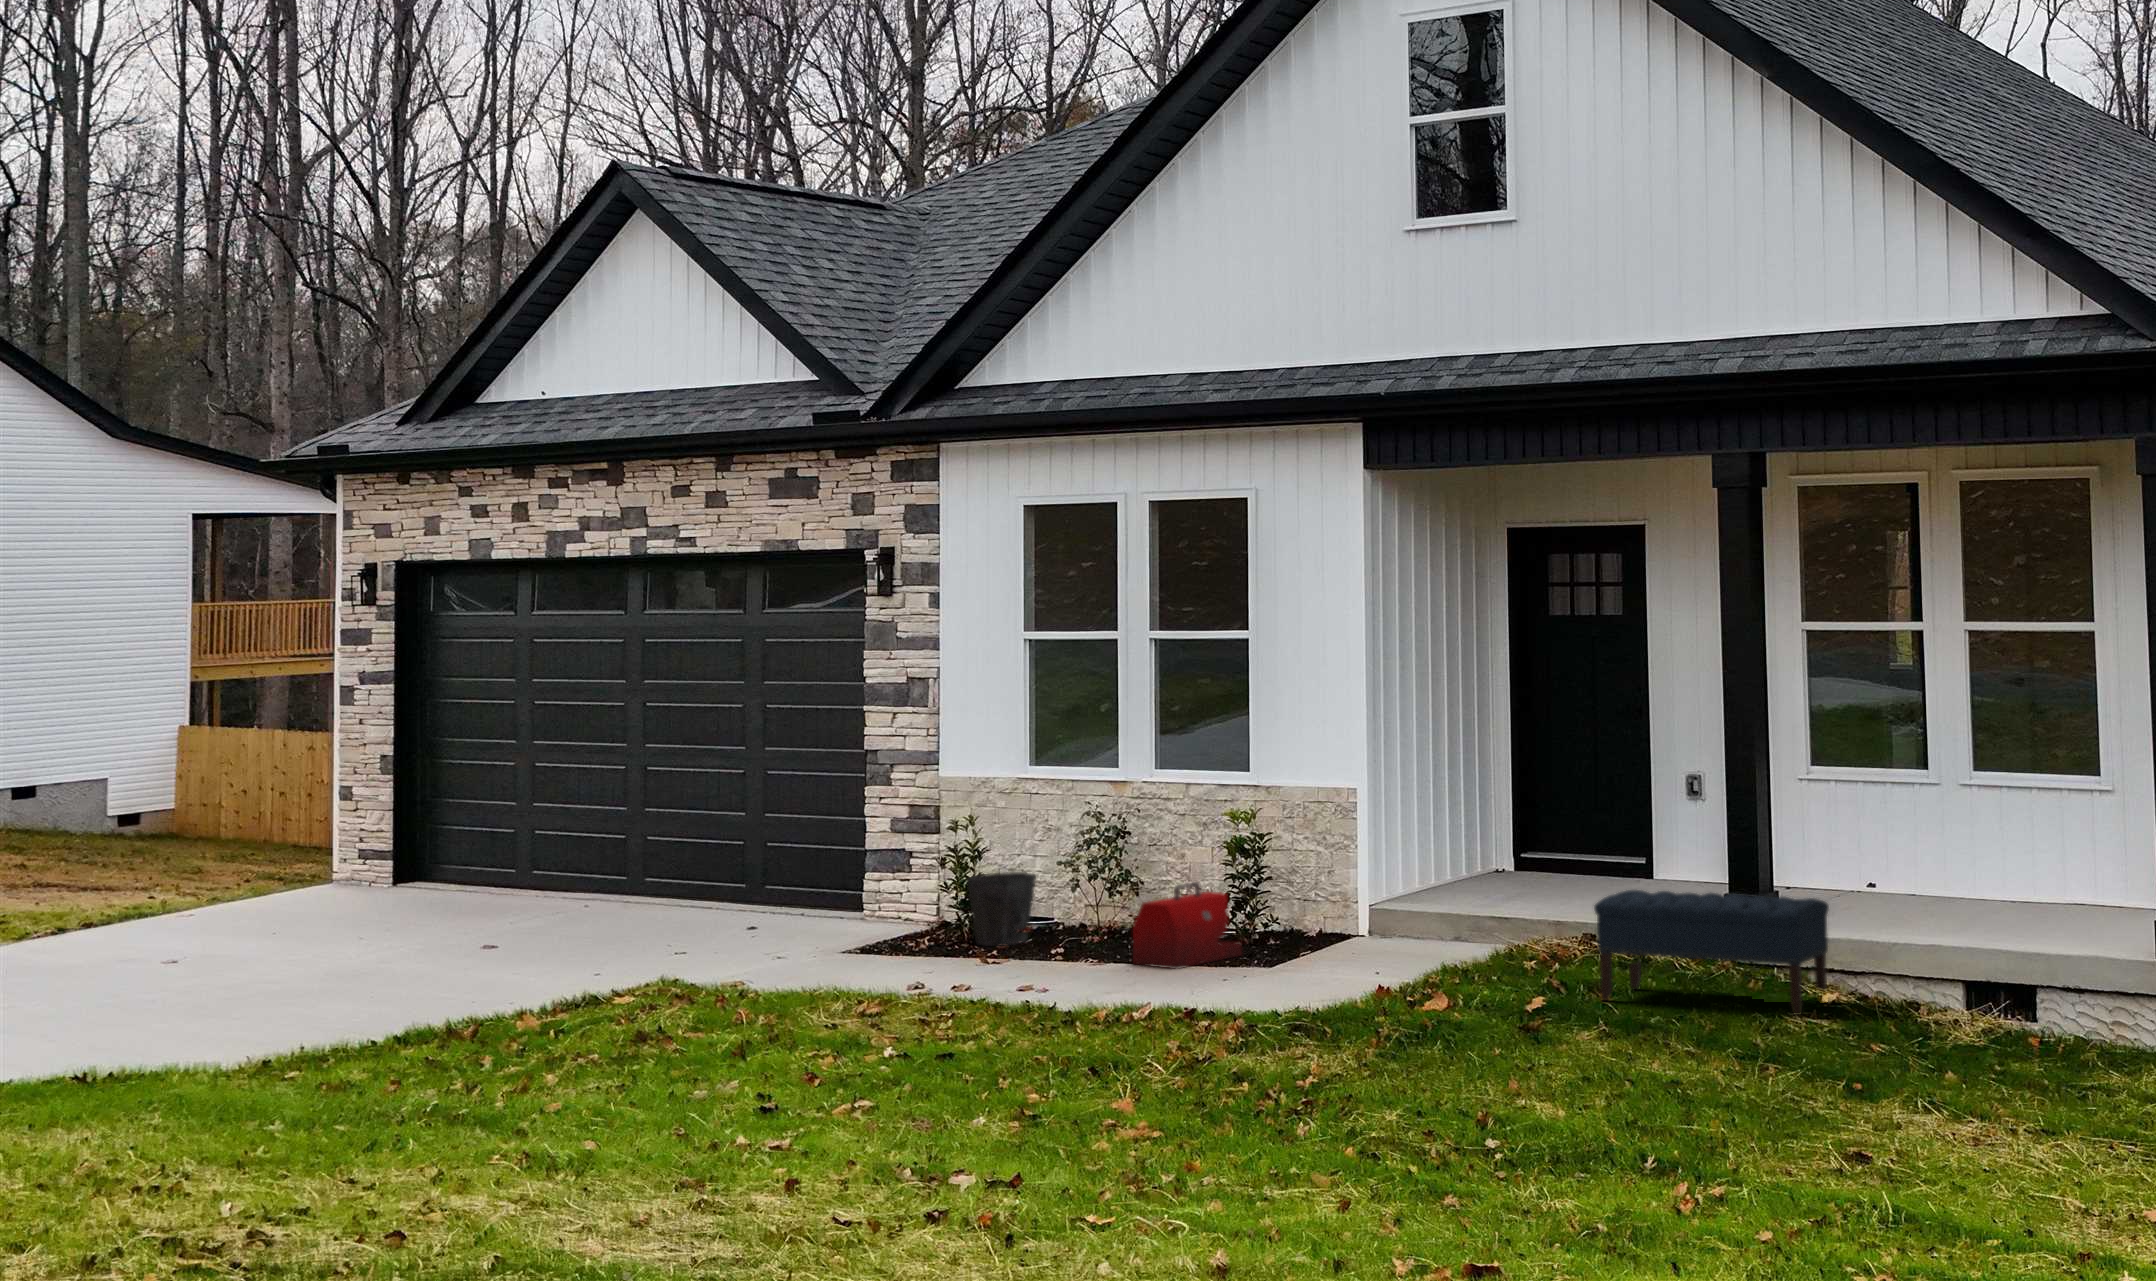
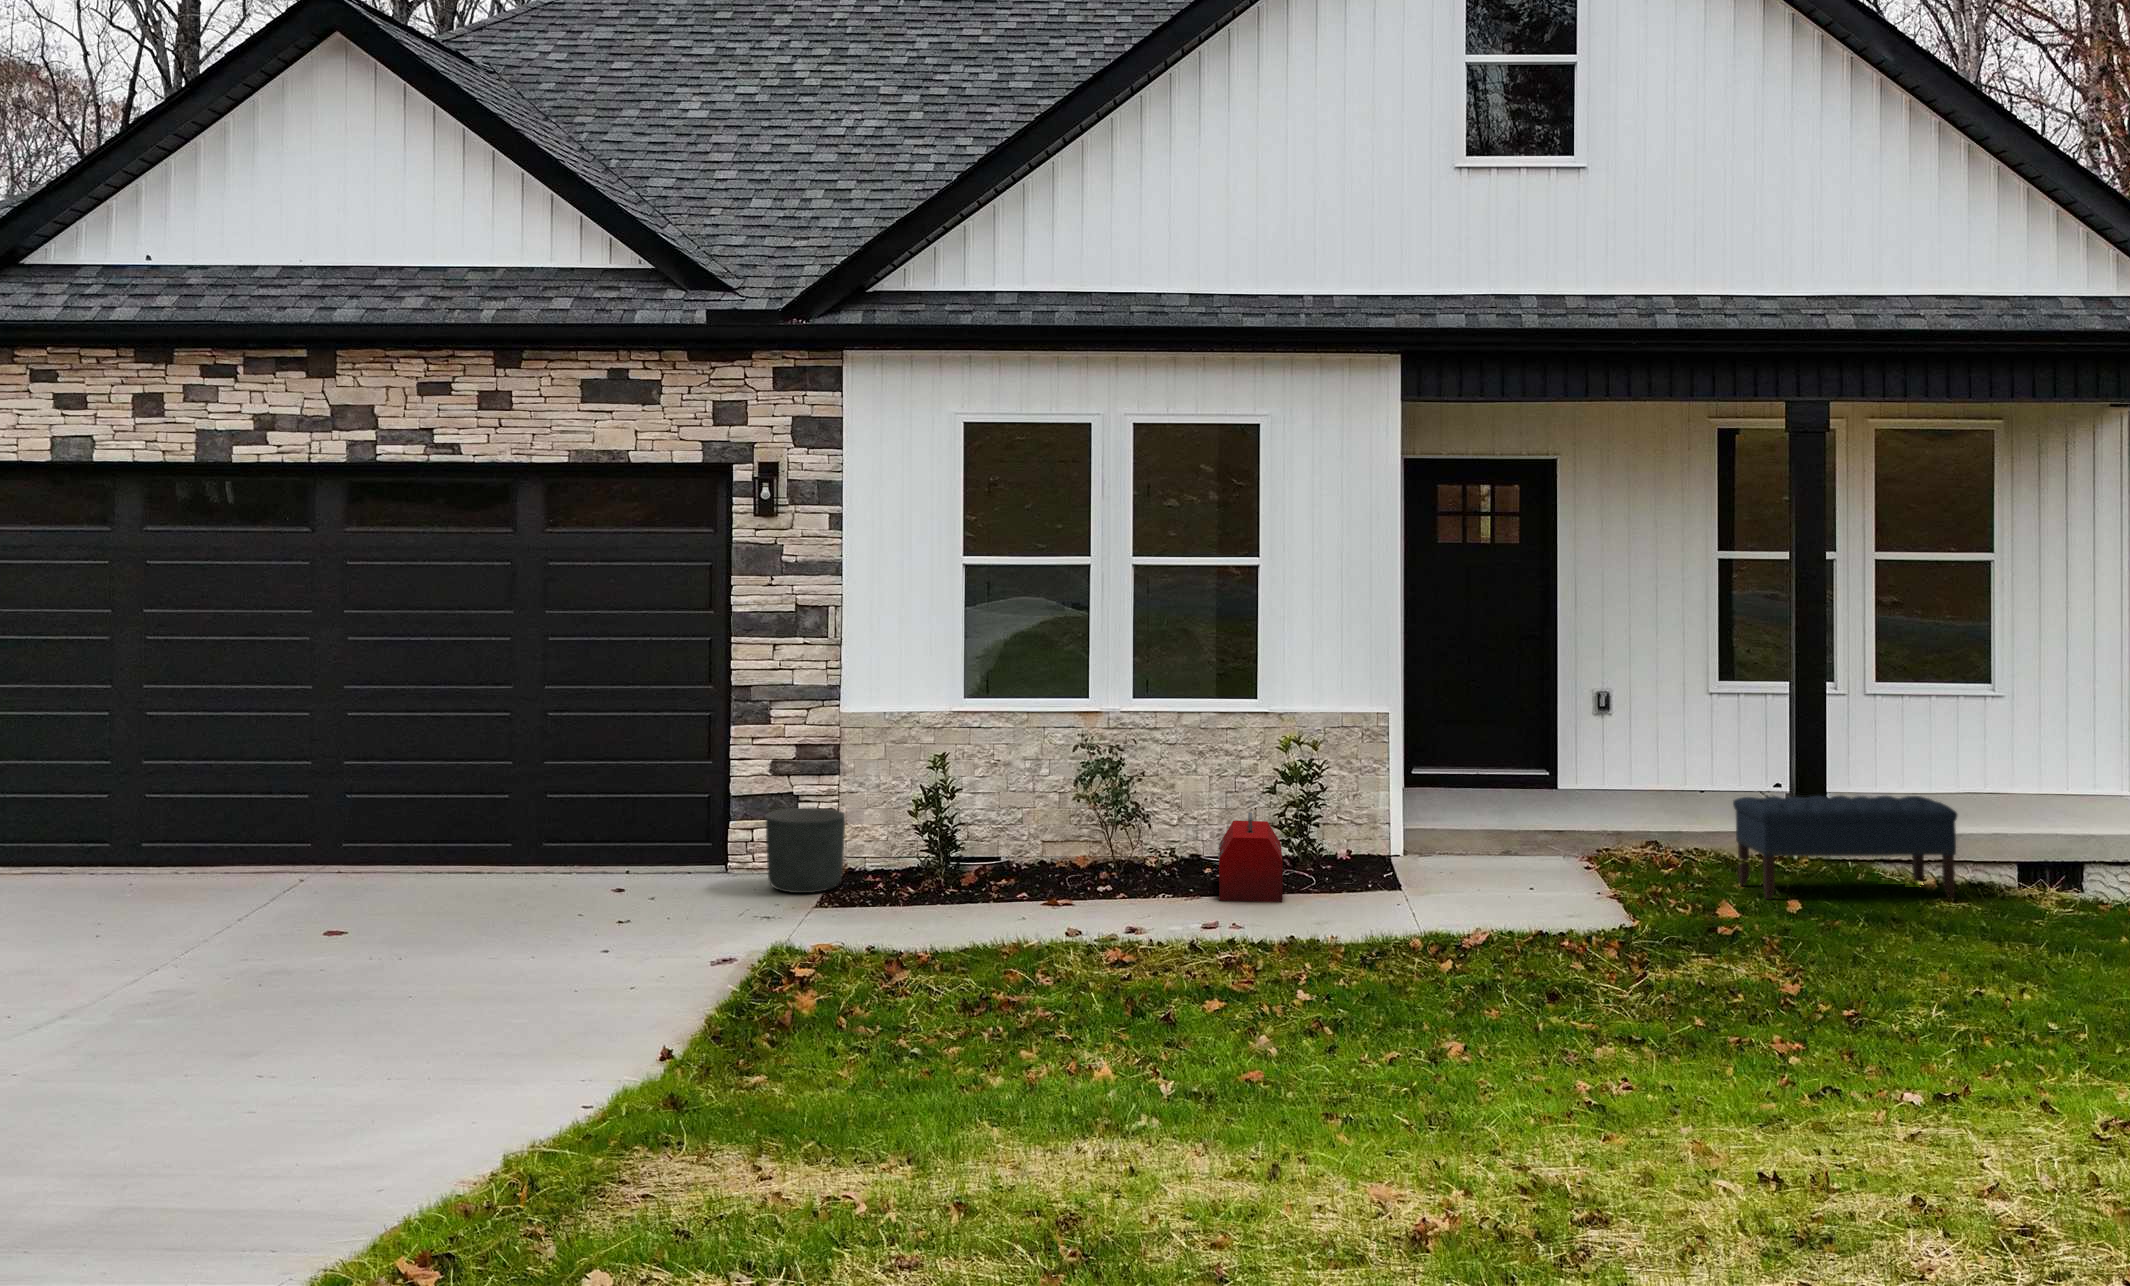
planter: none [847,862,922,936] -> present [766,808,845,893]
waste bin: present [968,872,1036,946] -> none [946,812,1018,894]

